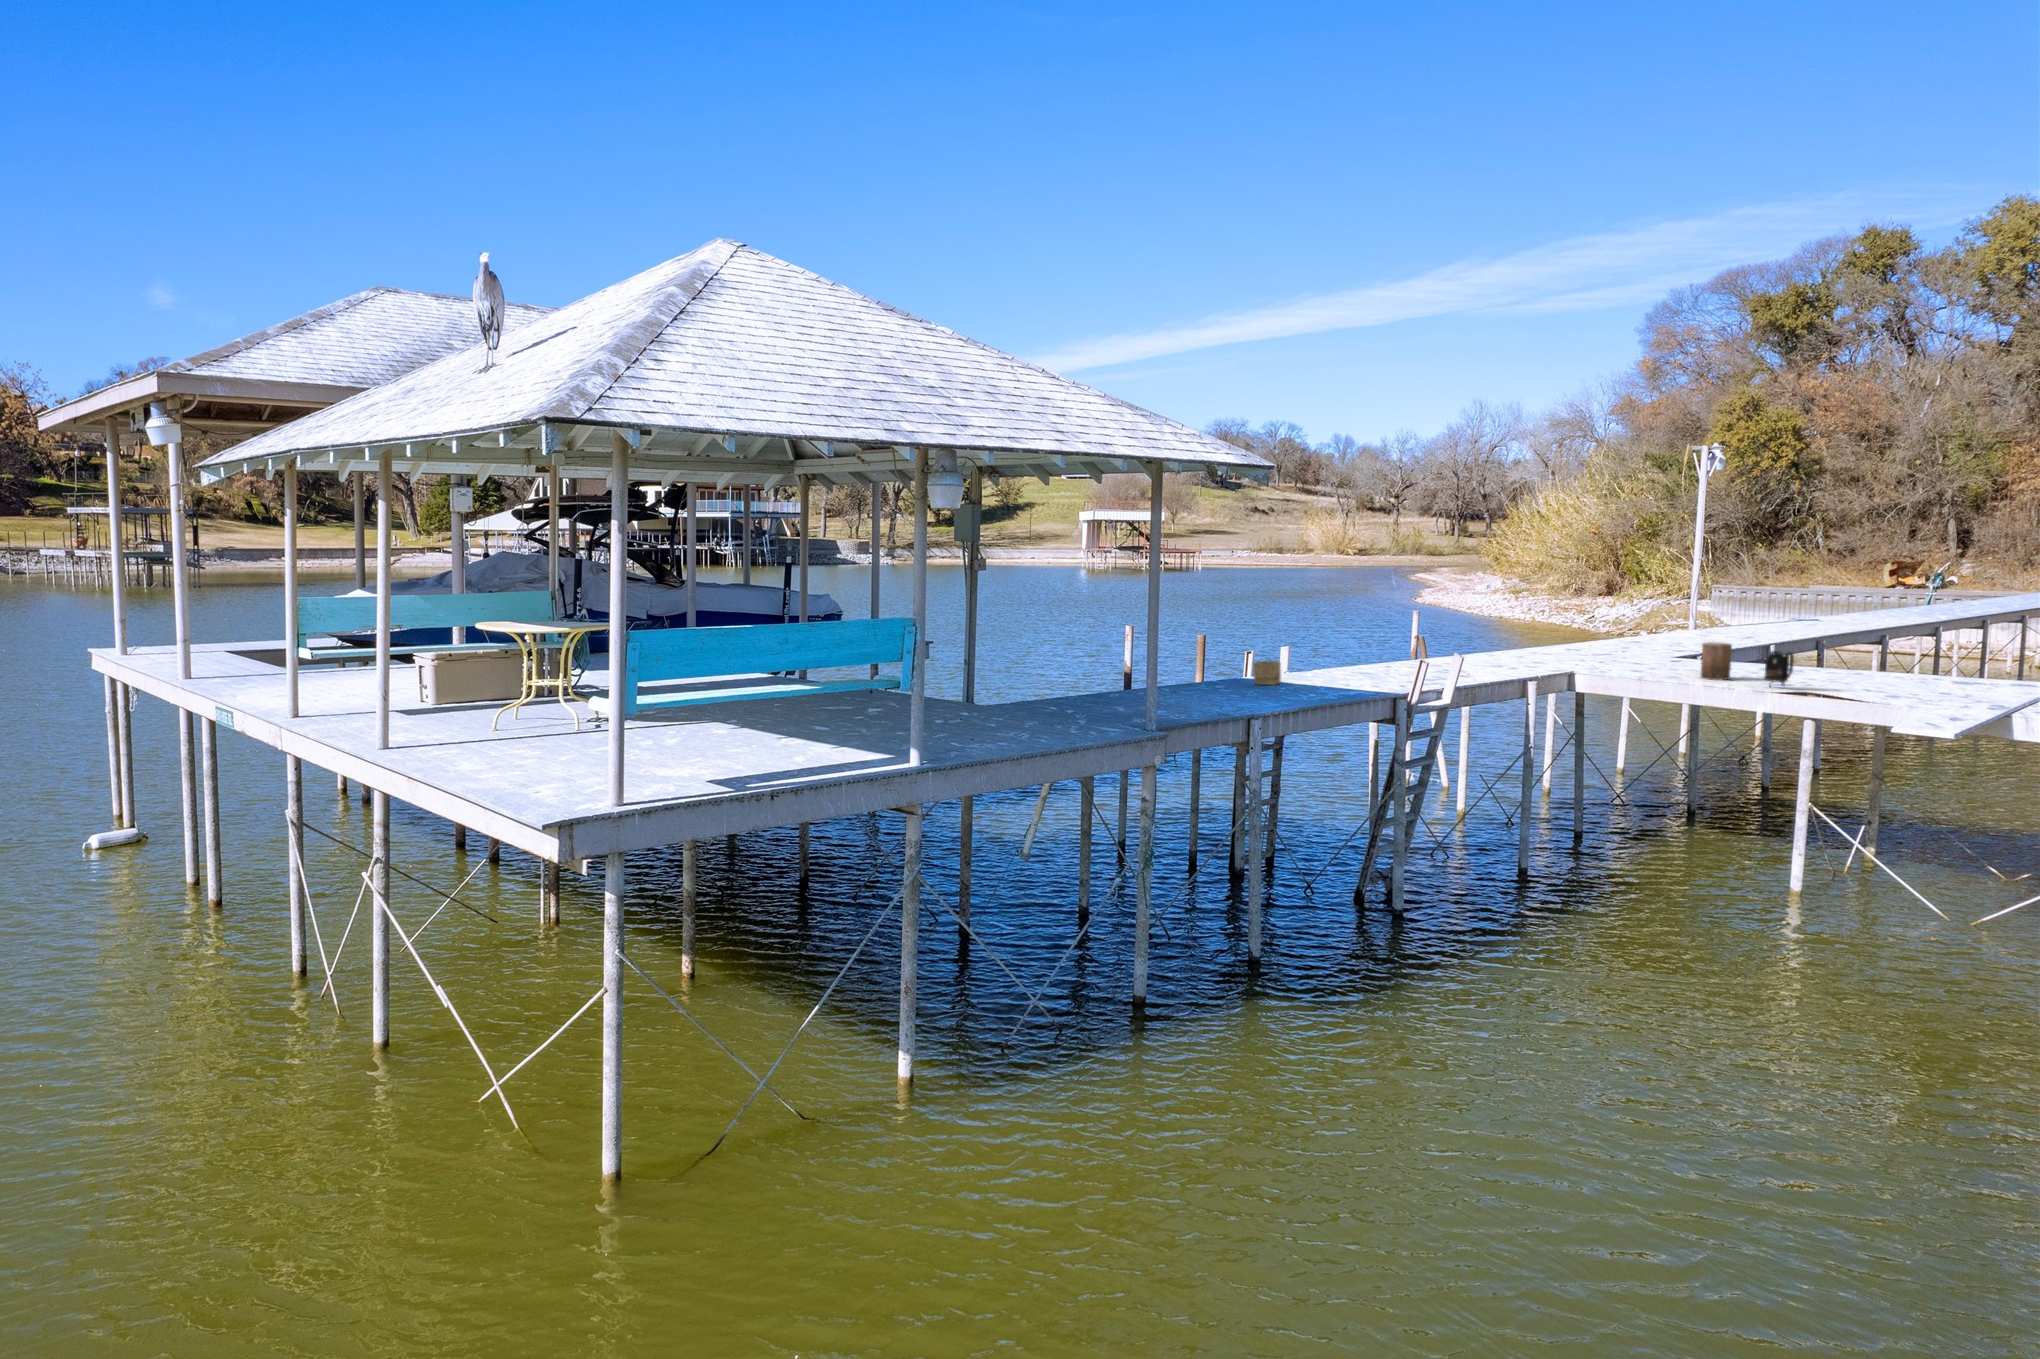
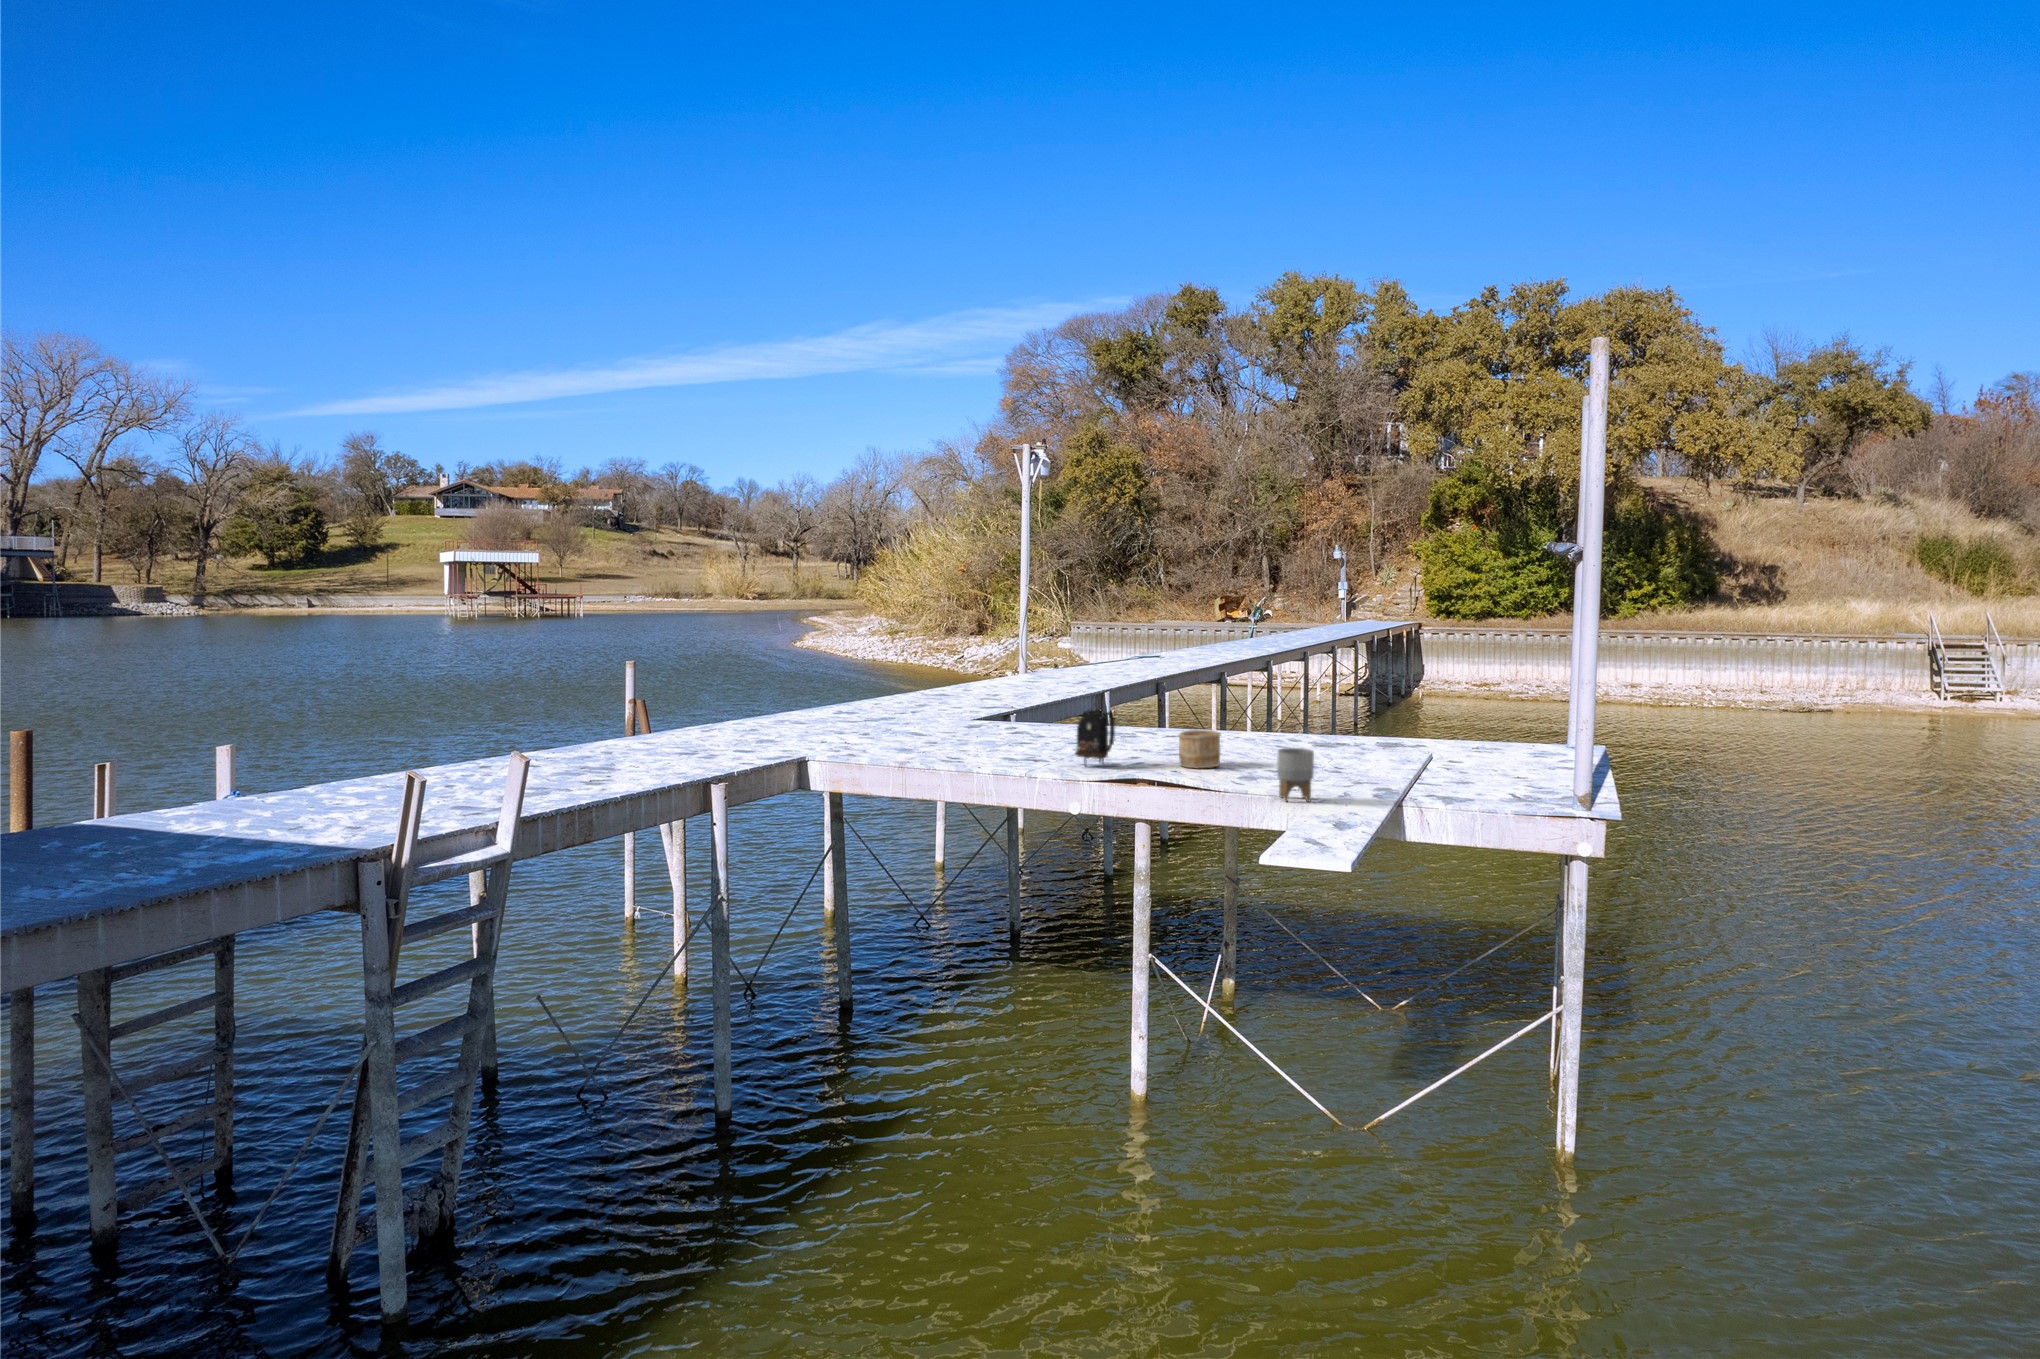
stool: present [1701,642,1732,680] -> none [995,699,1035,757]
wooden bucket: present [1253,661,1281,685] -> present [1178,730,1221,768]
planter: none [1915,677,1943,712] -> present [1277,748,1314,802]

